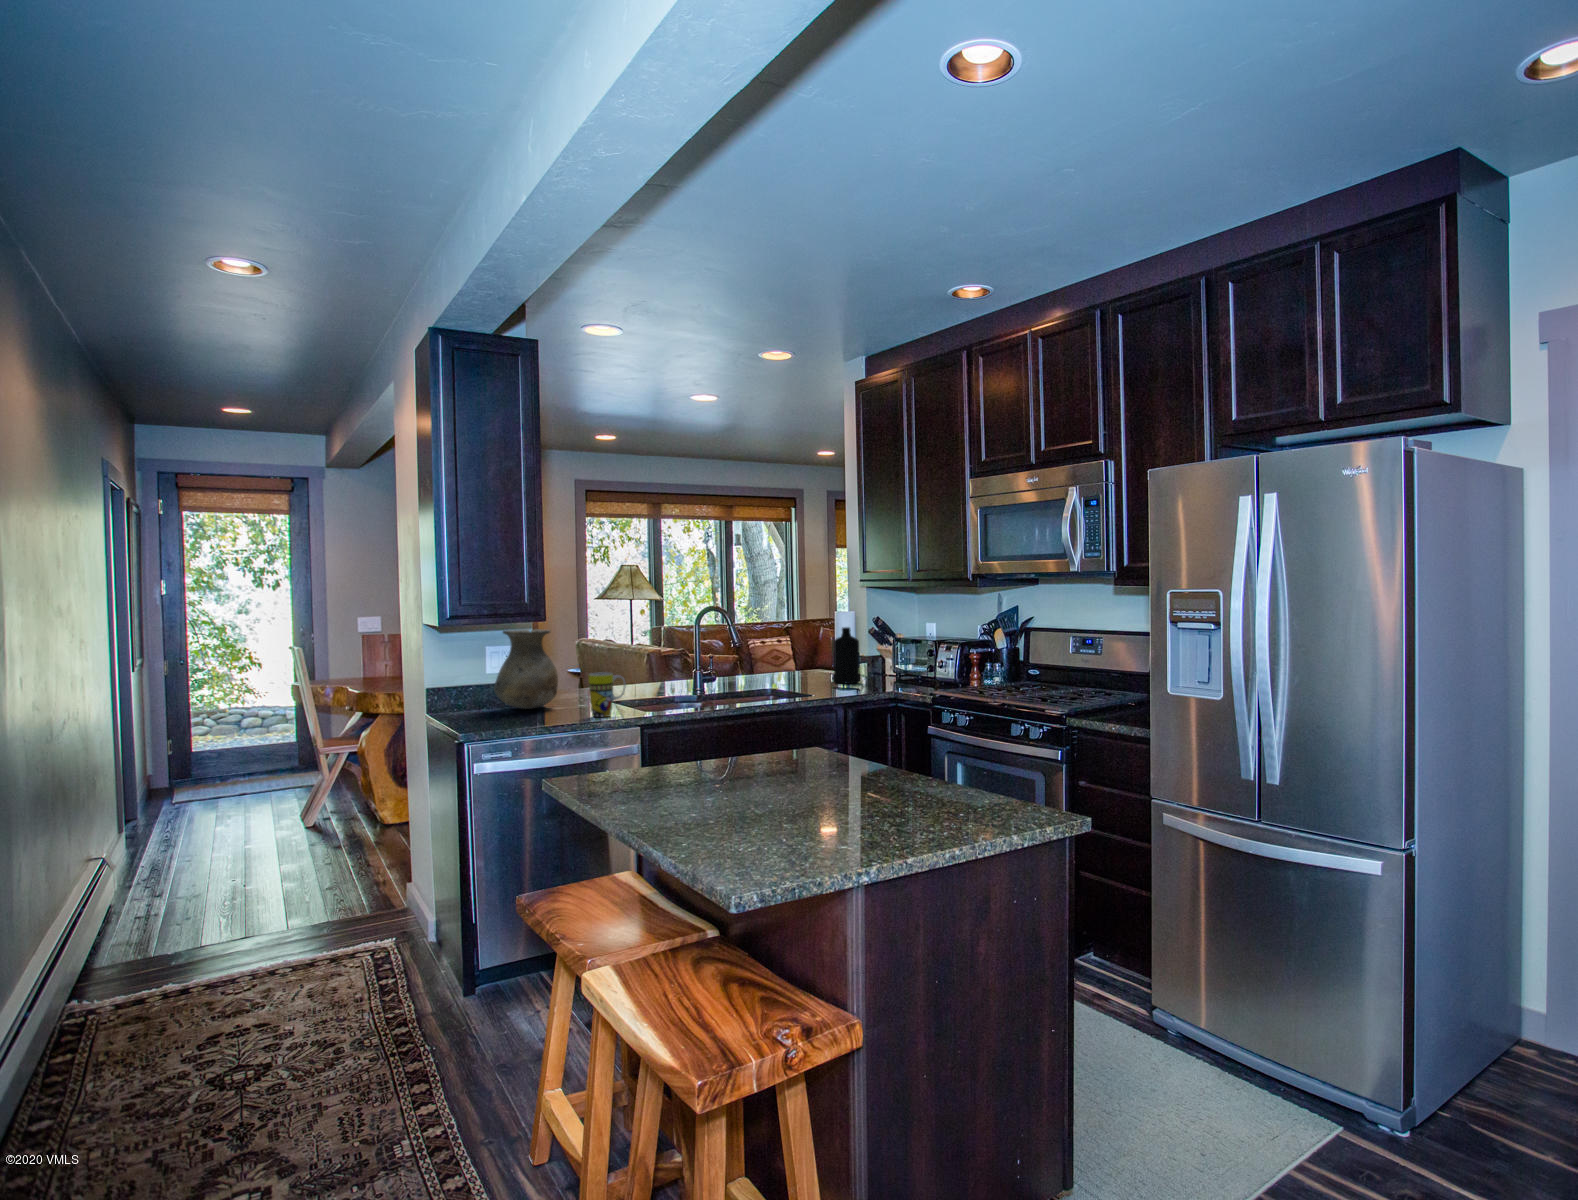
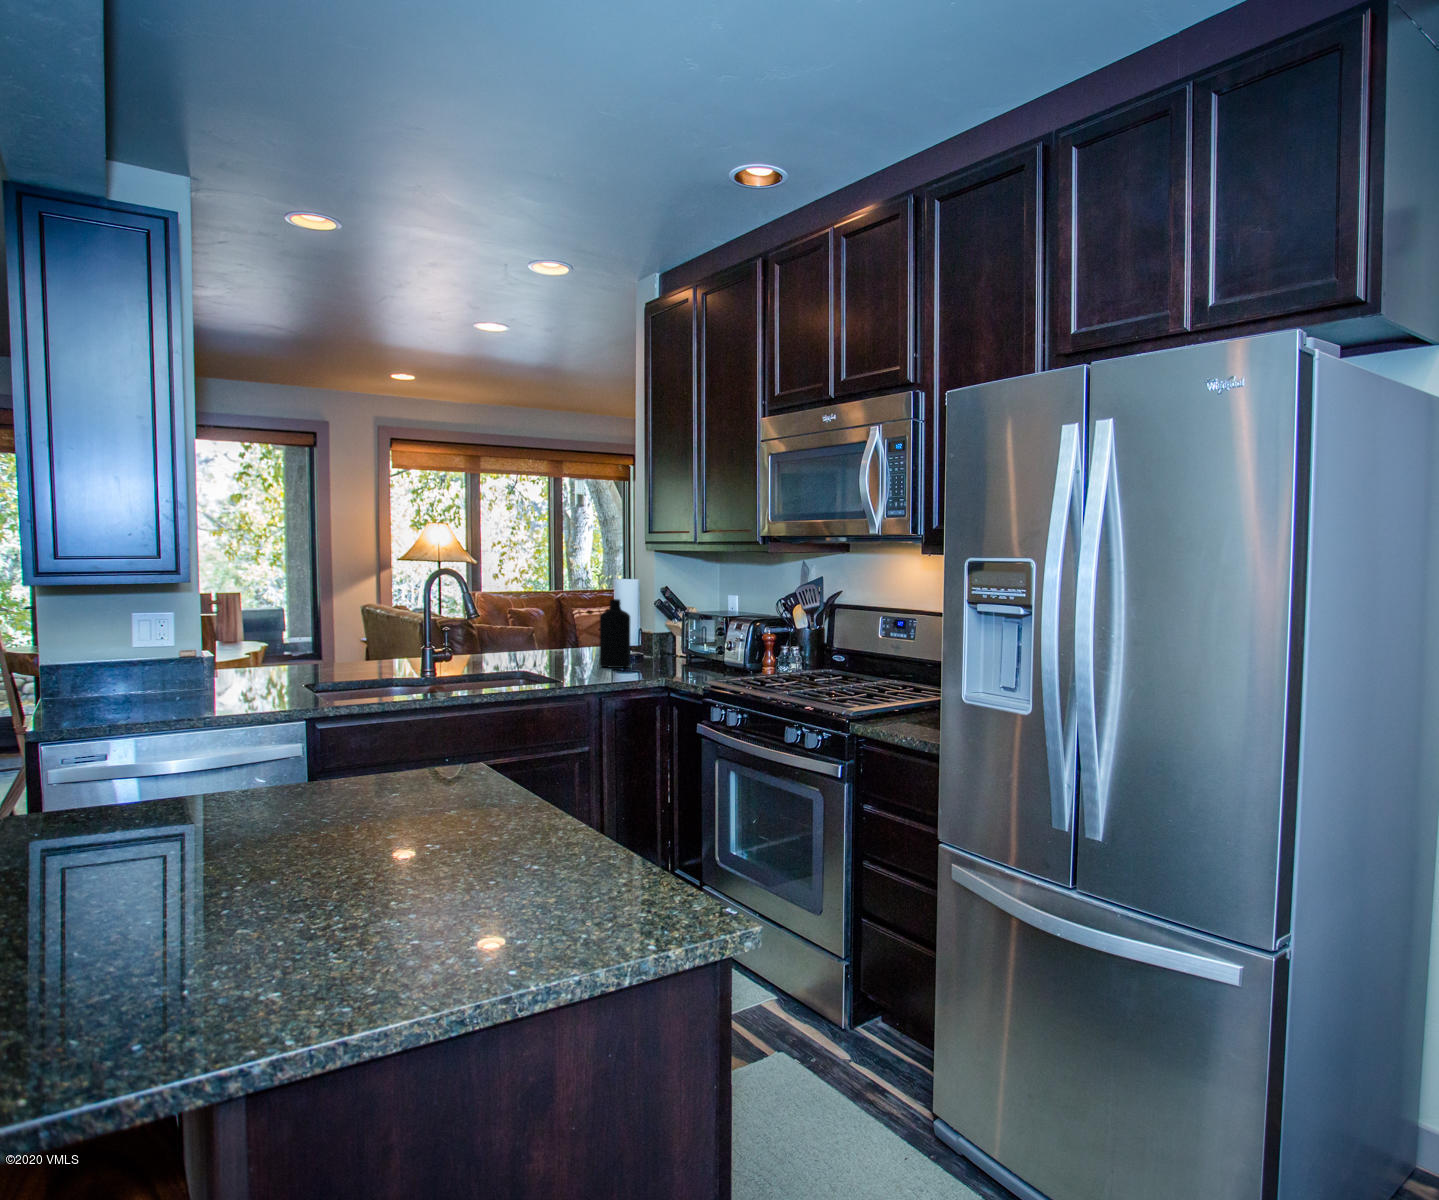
vase: present [494,629,558,709] -> none [112,593,207,696]
mug: present [589,672,626,717] -> none [222,652,277,712]

